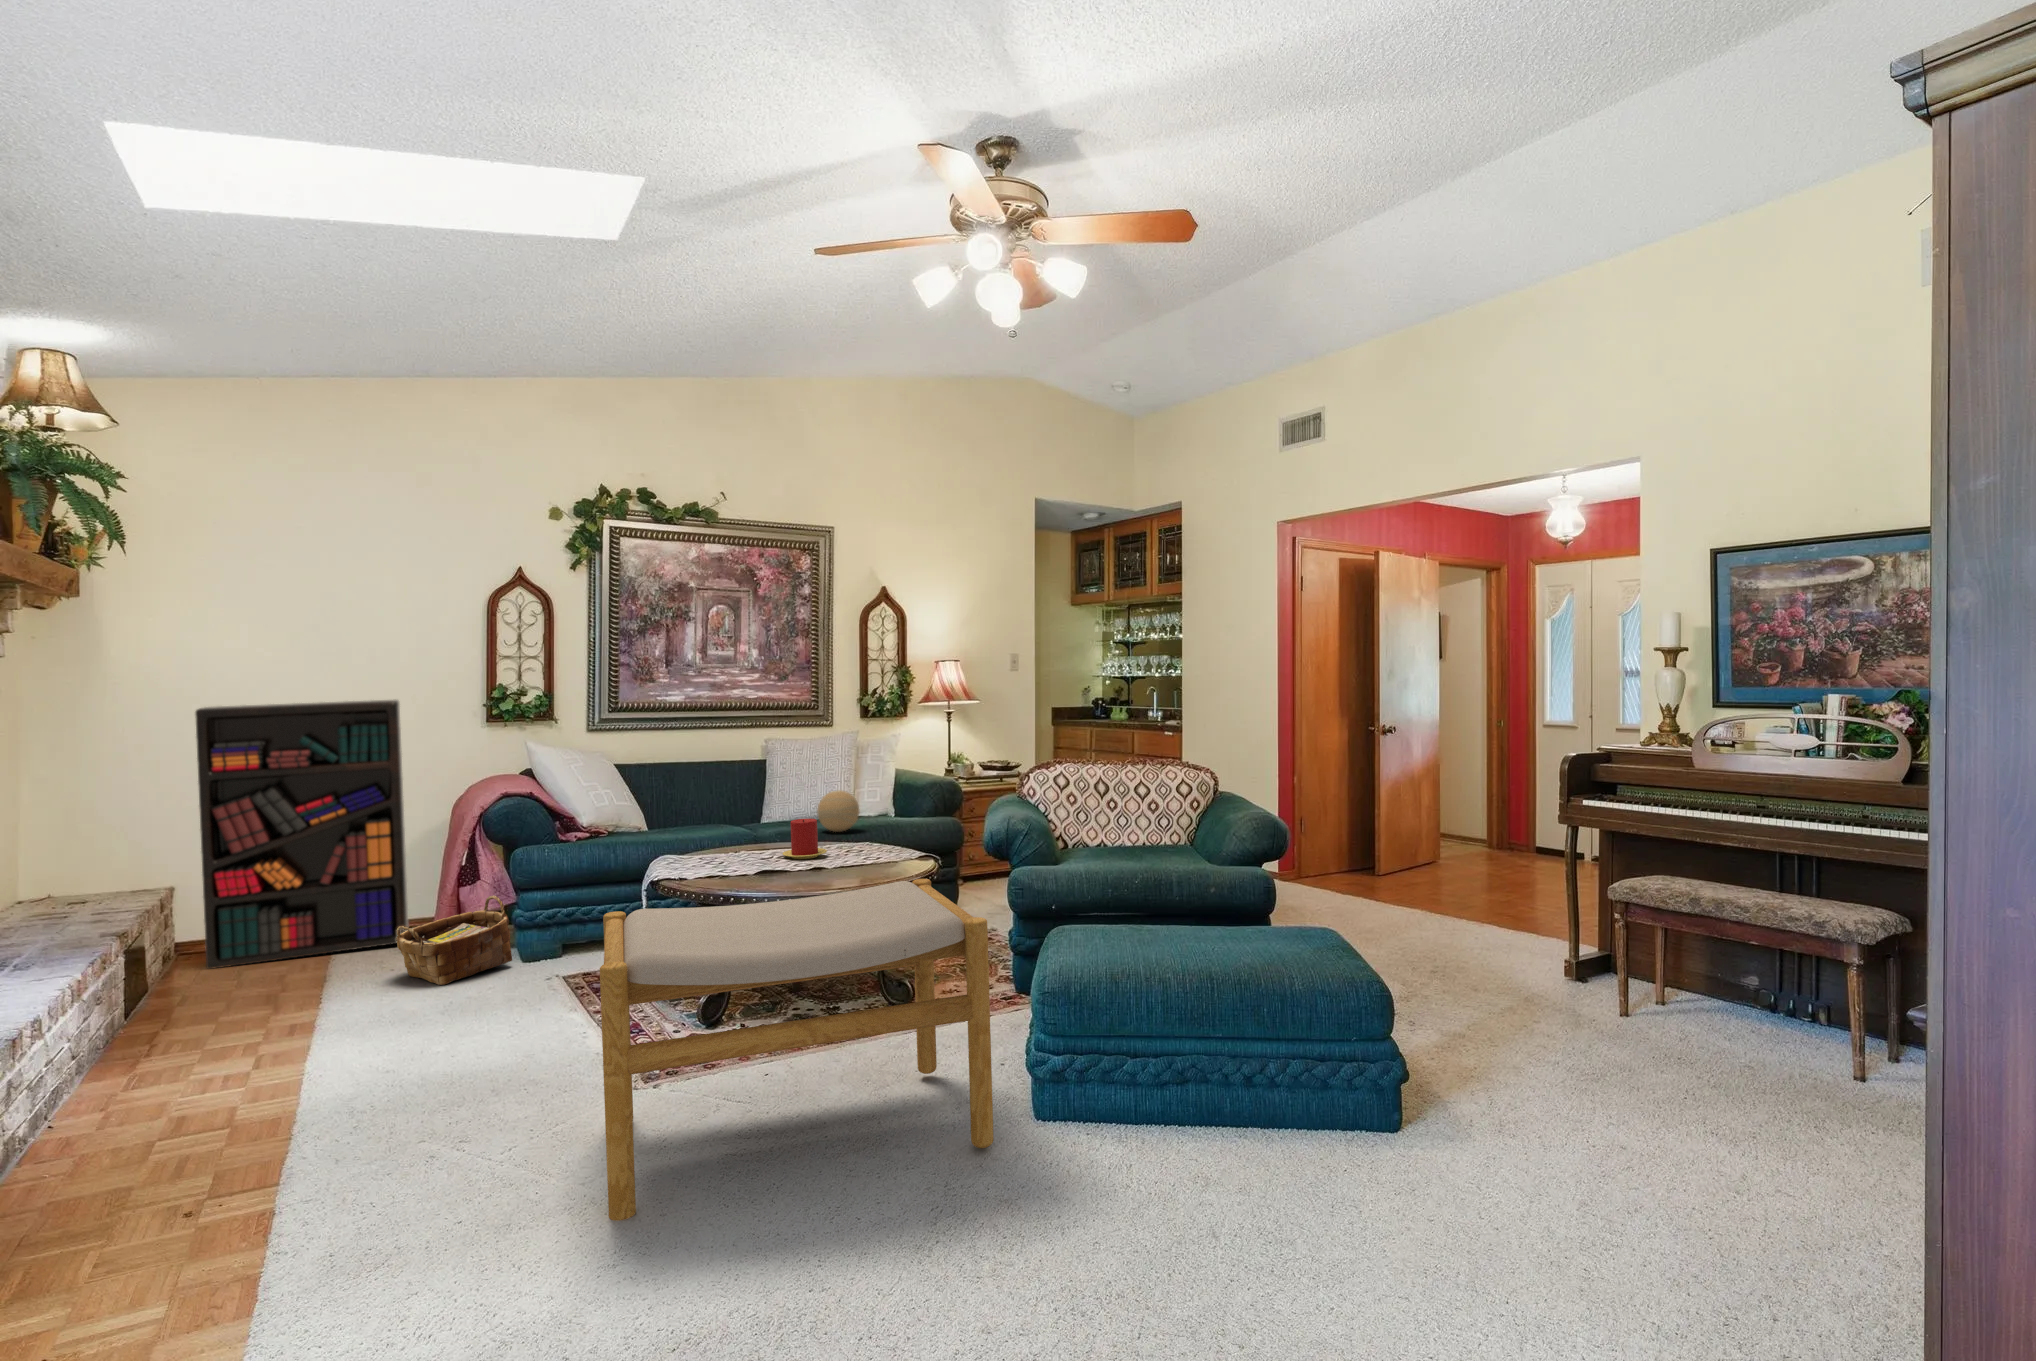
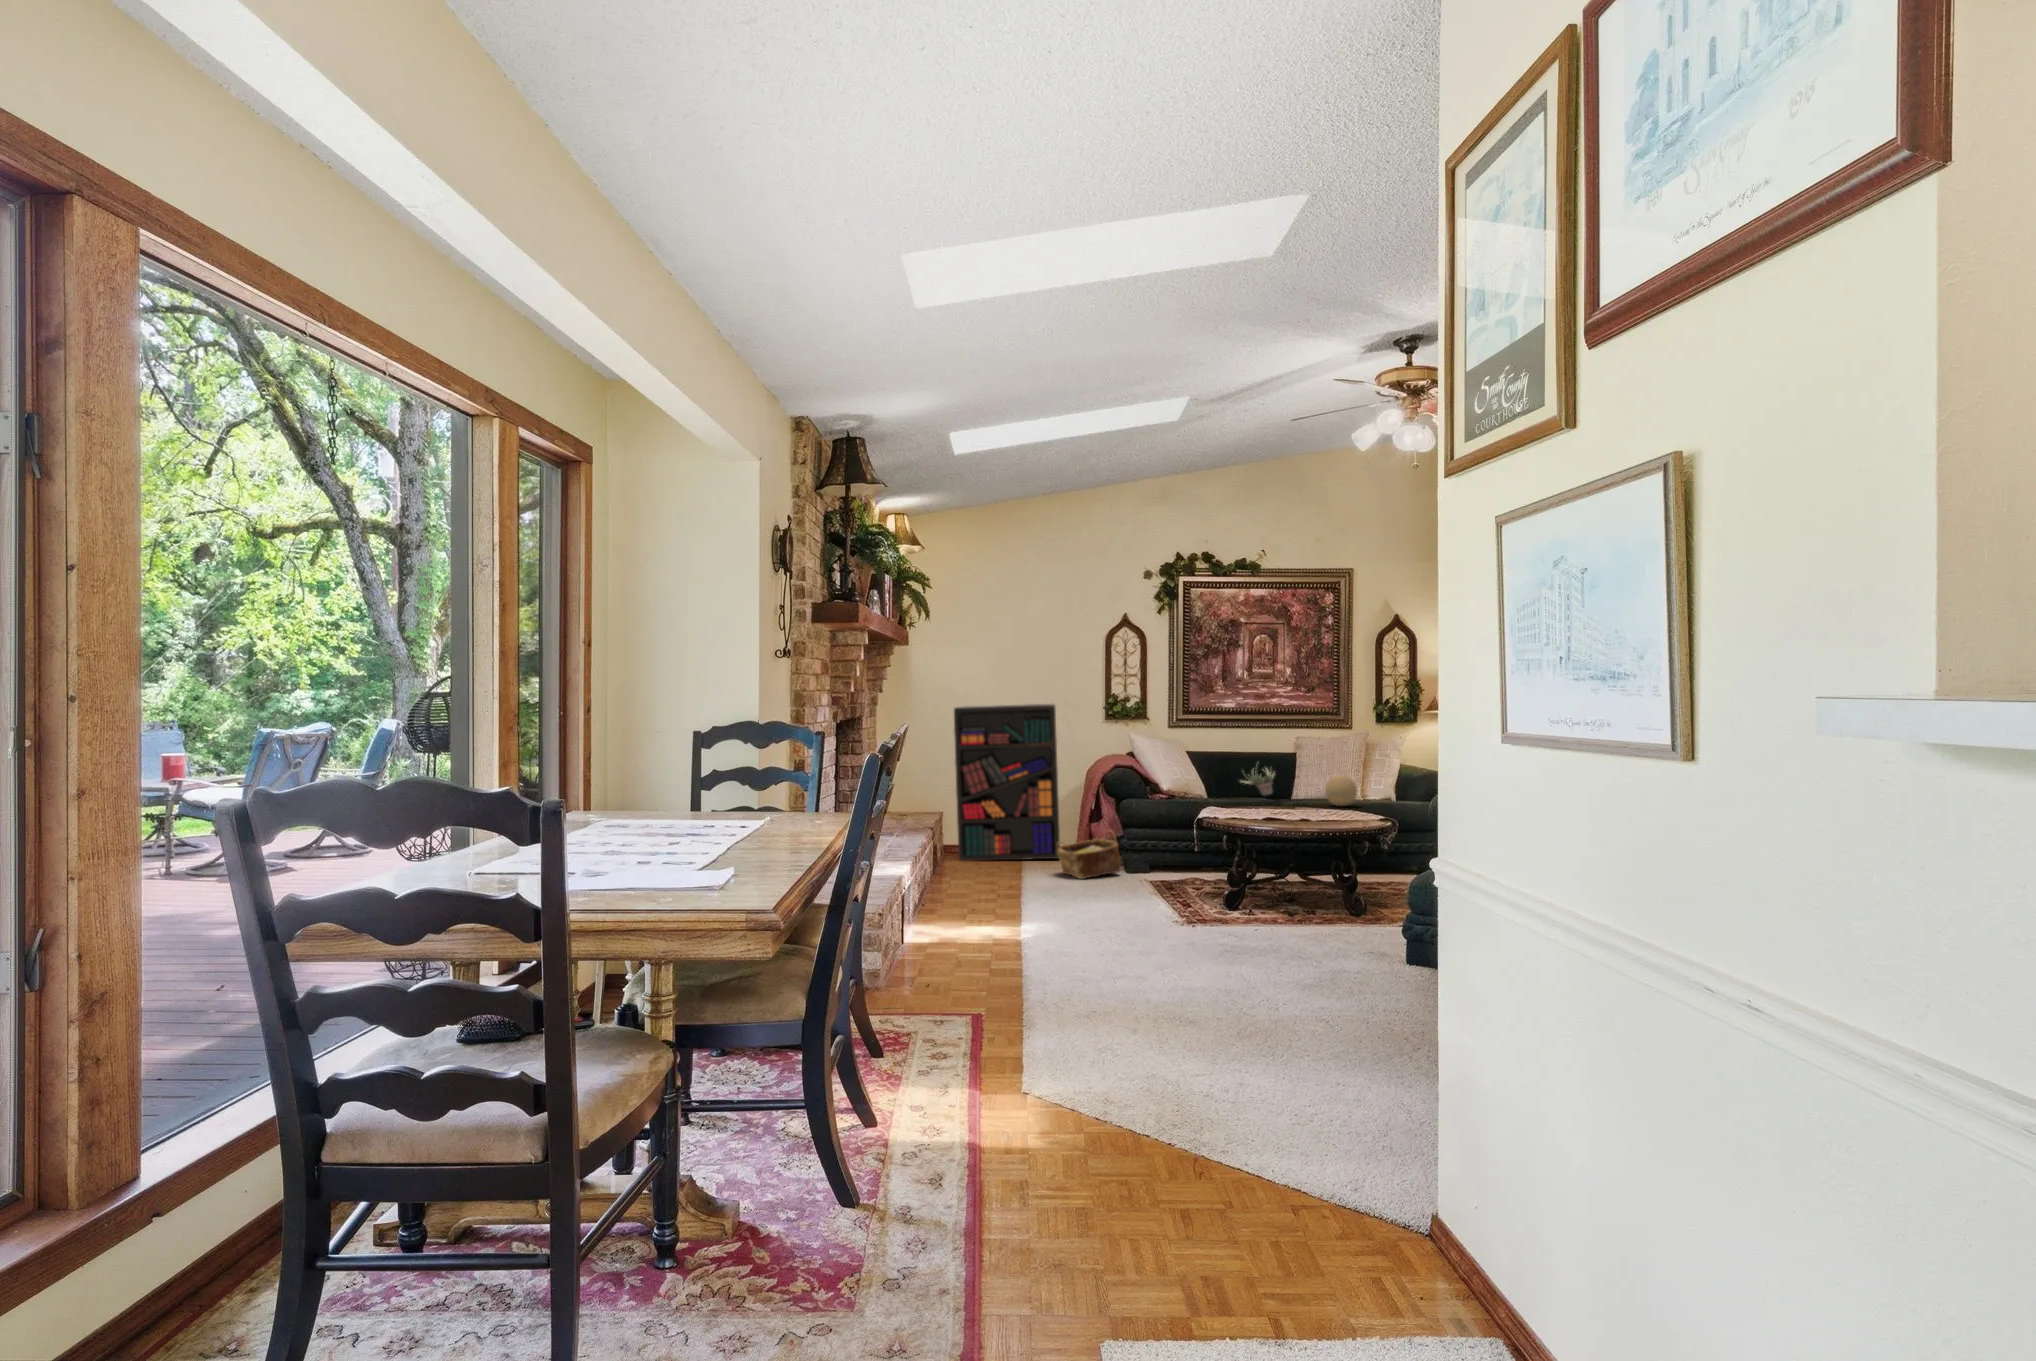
succulent plant: none [692,774,742,821] -> present [1242,769,1275,796]
candle: present [783,819,827,859] -> none [1289,790,1320,818]
footstool: present [600,879,994,1221] -> none [1158,819,1373,968]

